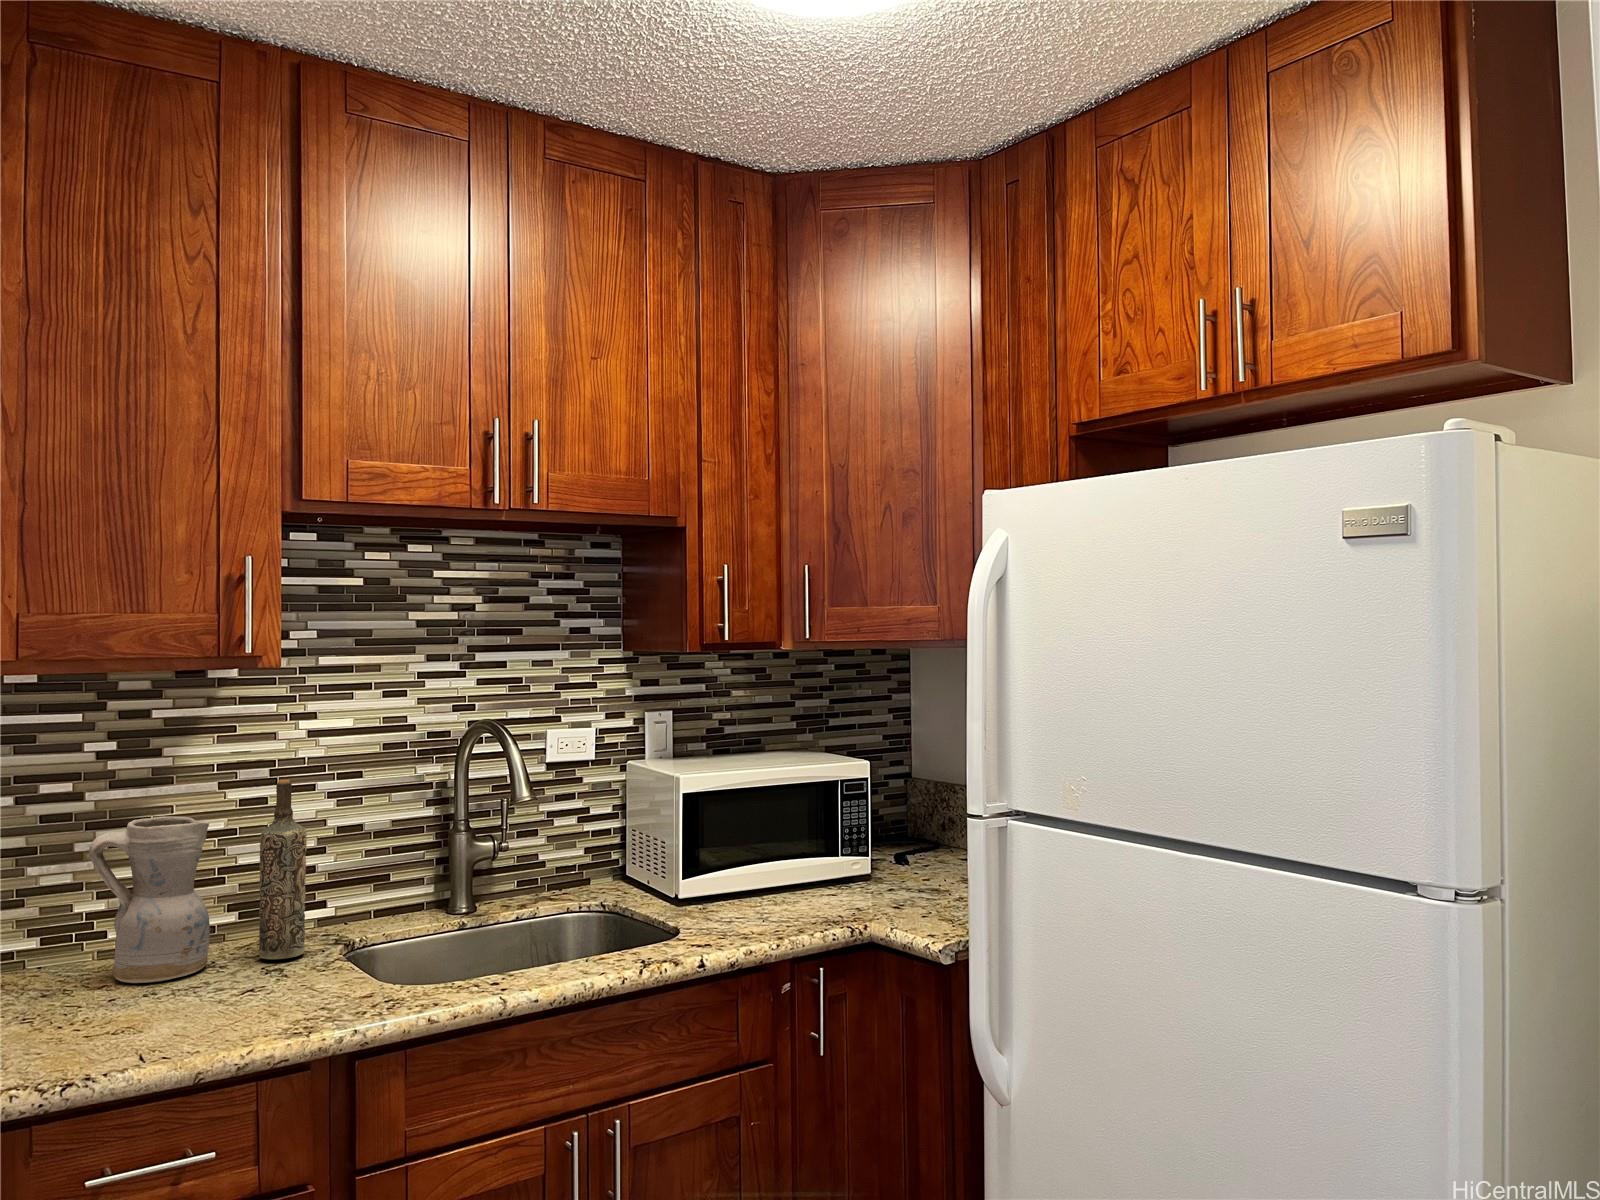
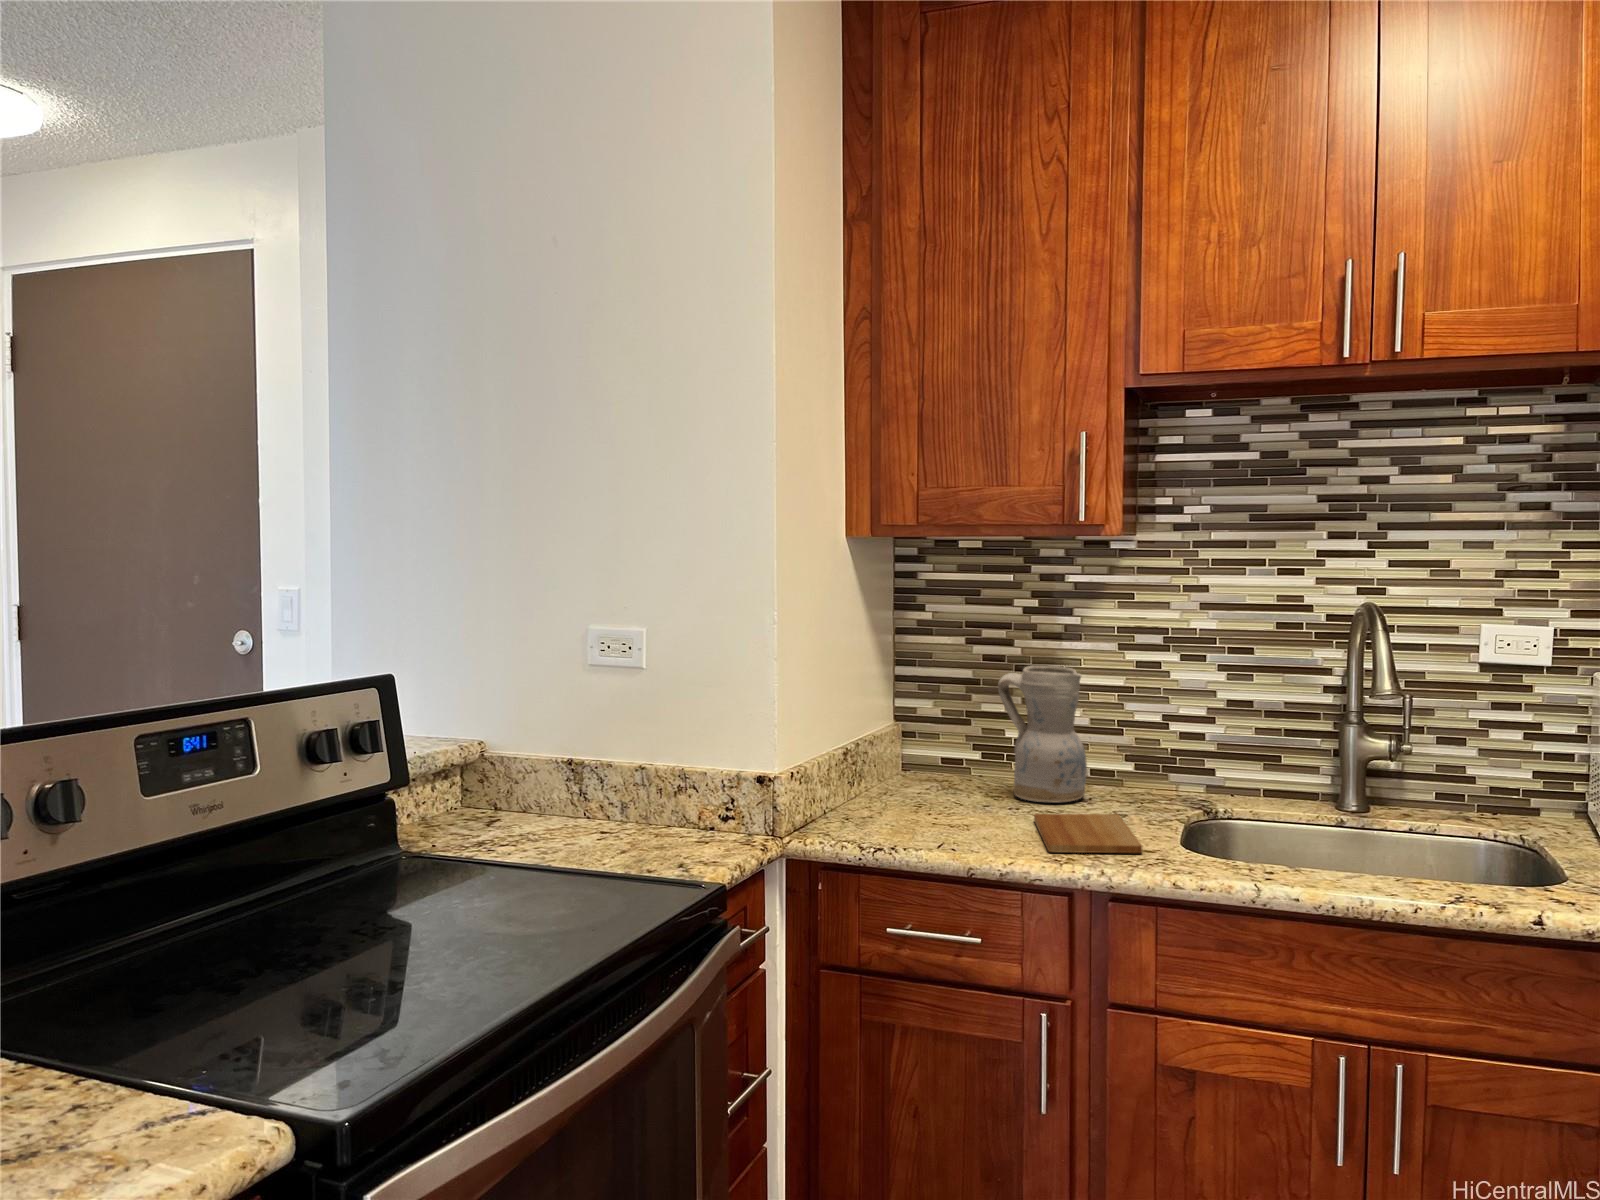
bottle: present [259,780,307,960] -> none [1123,645,1166,809]
cutting board: none [189,970,357,1030] -> present [1034,814,1142,853]

